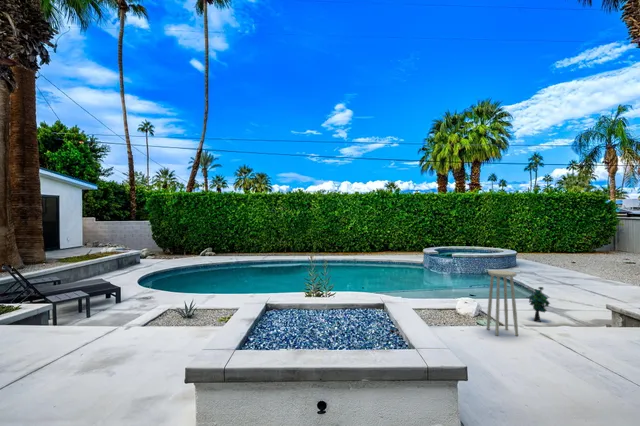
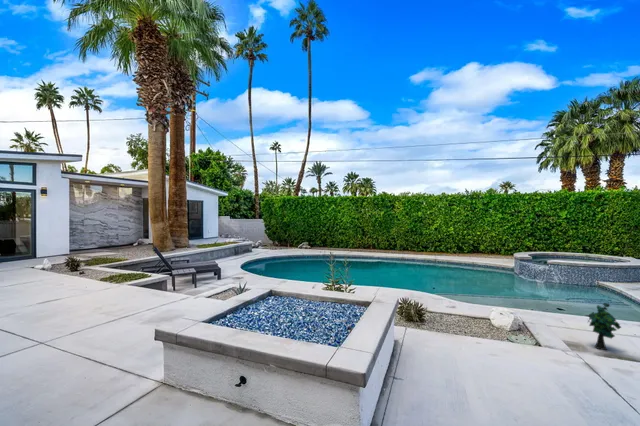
stool: present [487,270,518,336] -> none [503,274,541,362]

